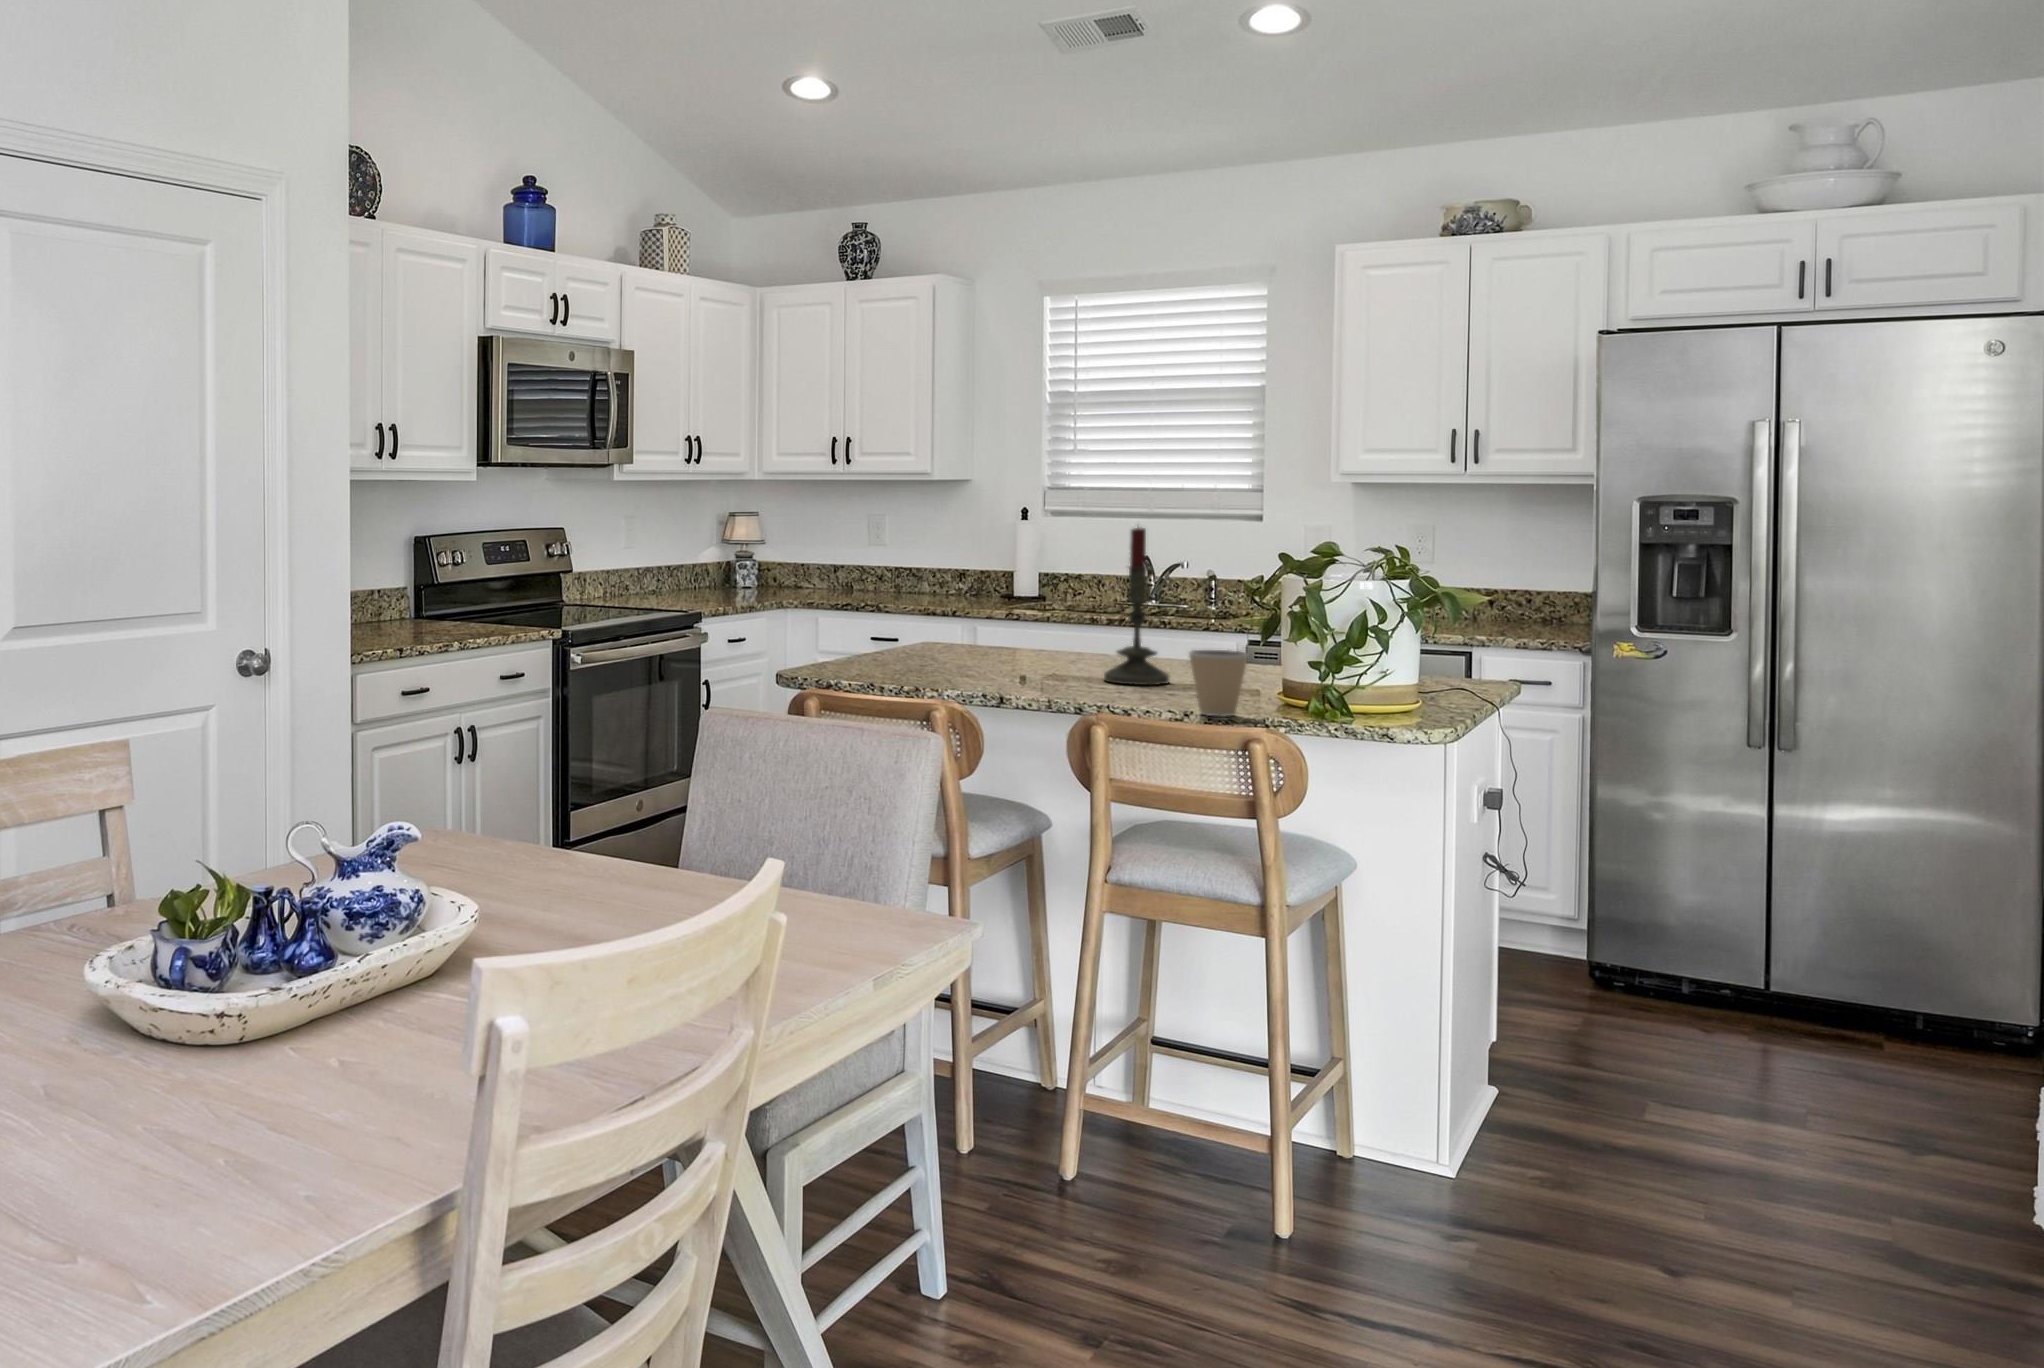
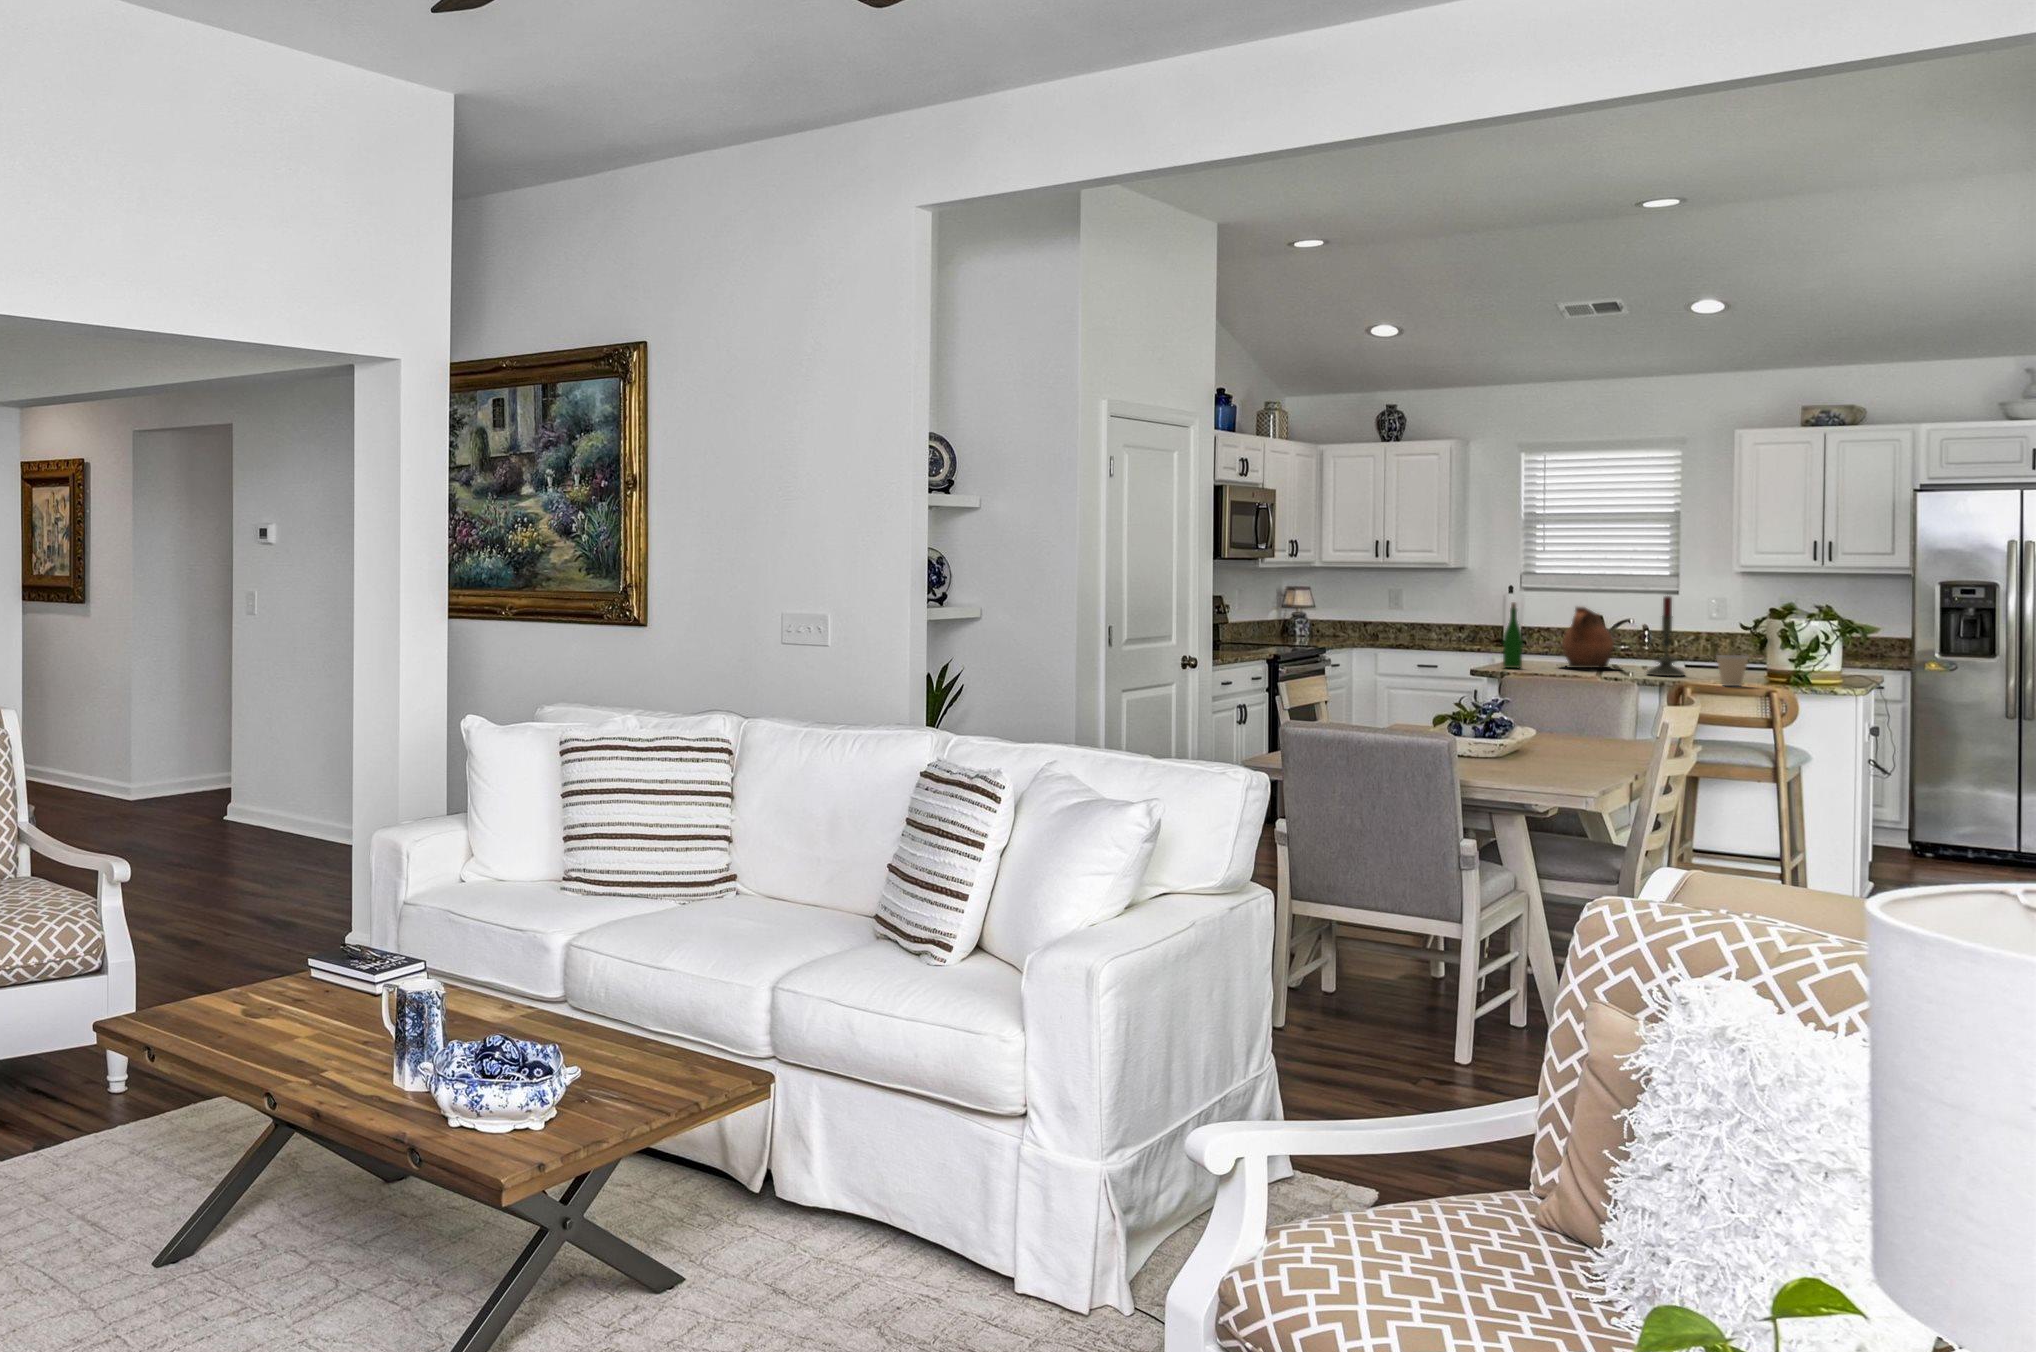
wine bottle: none [883,539,916,662] -> present [1503,602,1522,668]
ceramic pitcher: none [975,547,1085,666] -> present [1562,607,1614,668]

